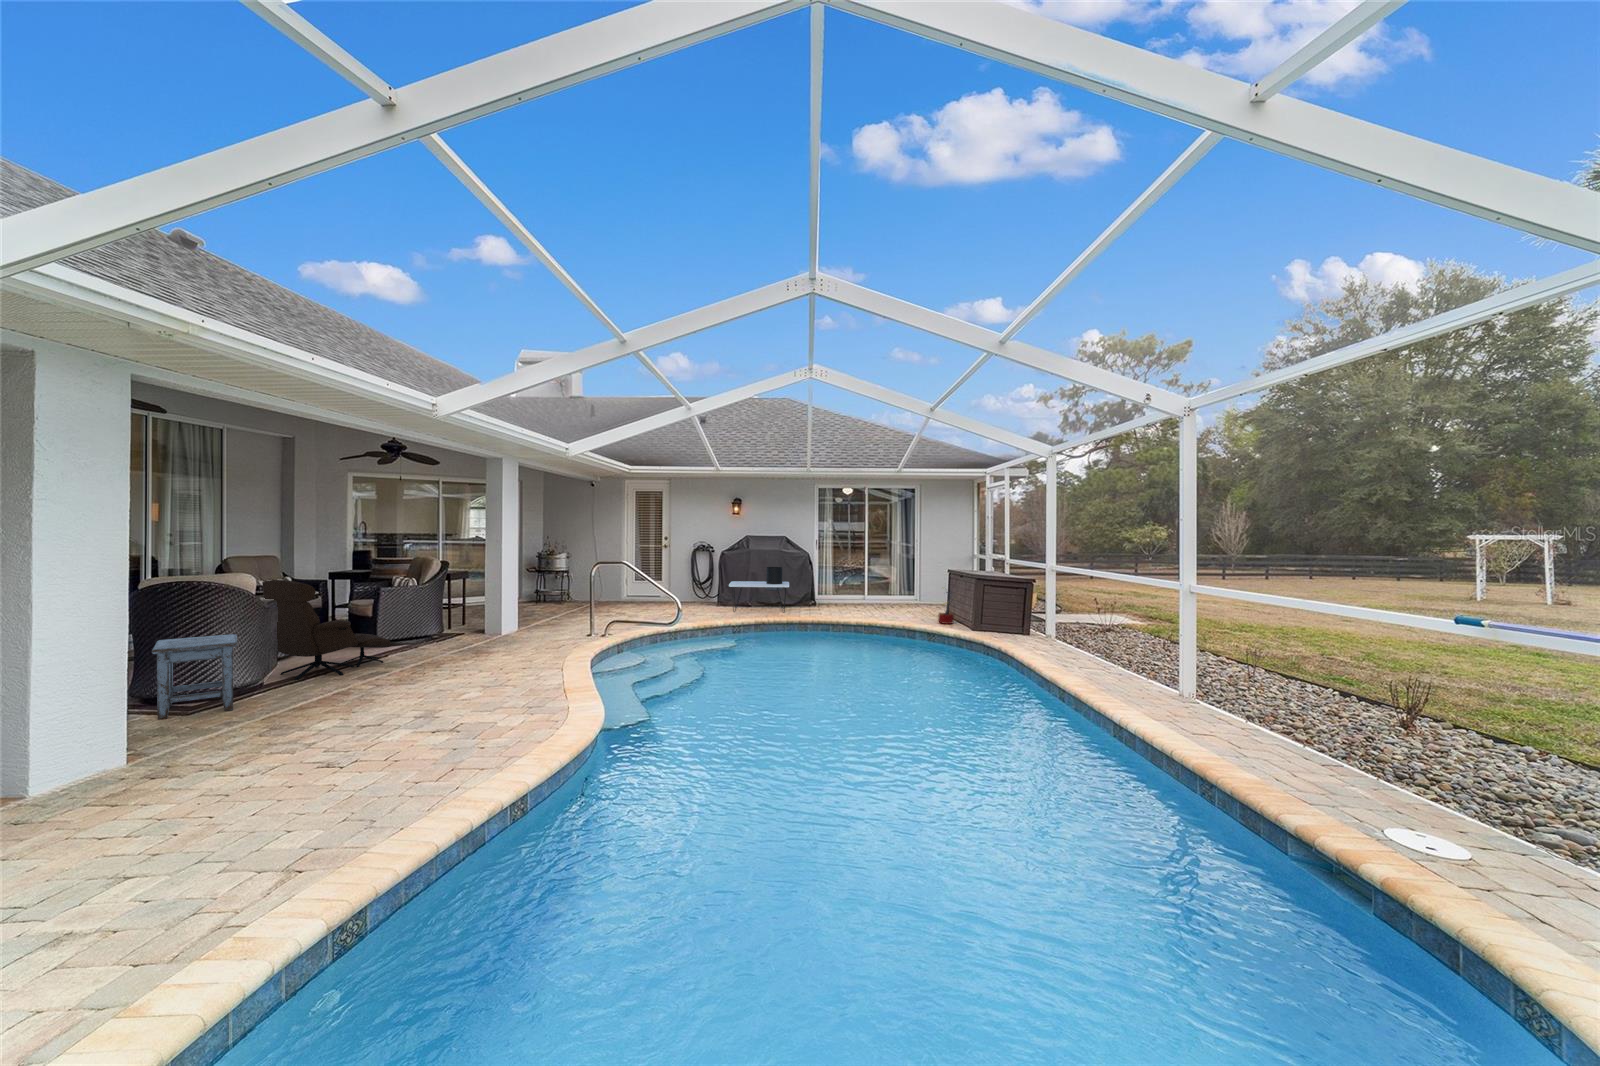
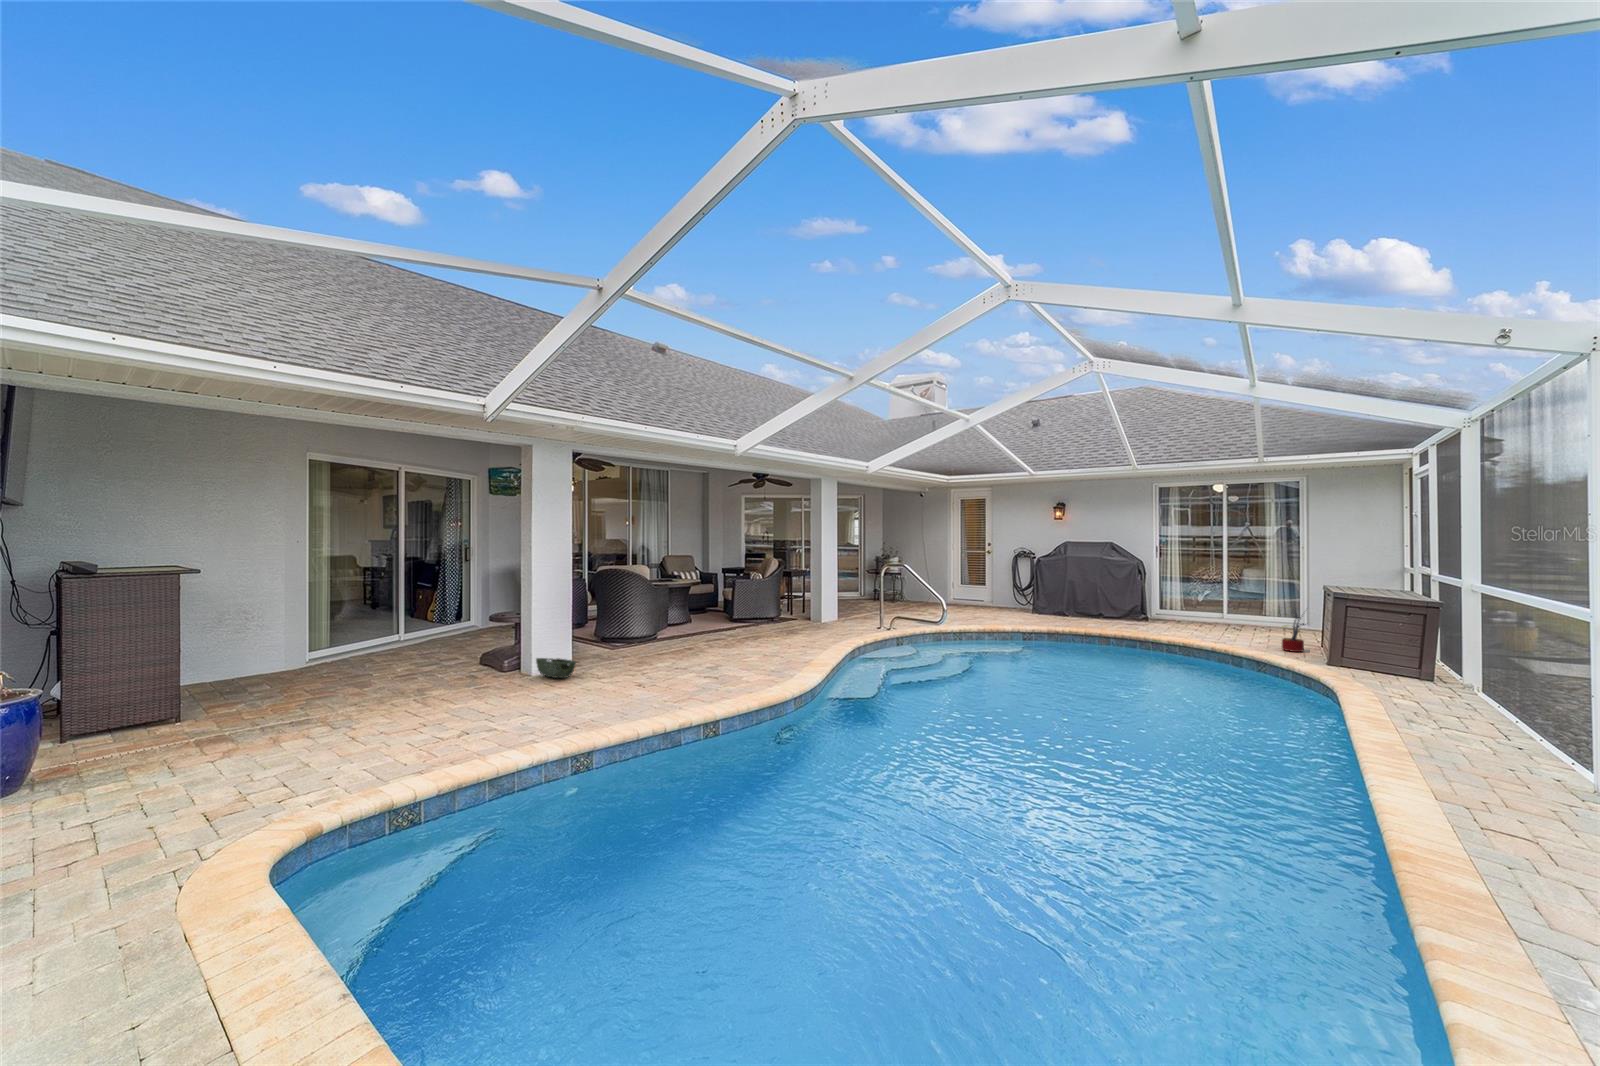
side table: present [729,567,789,611] -> none [1037,575,1110,624]
lounge chair: present [262,580,391,680] -> none [657,570,733,638]
stool: present [152,634,237,720] -> none [593,603,637,651]
woven basket: none [51,749,159,789] -> present [536,658,576,678]

